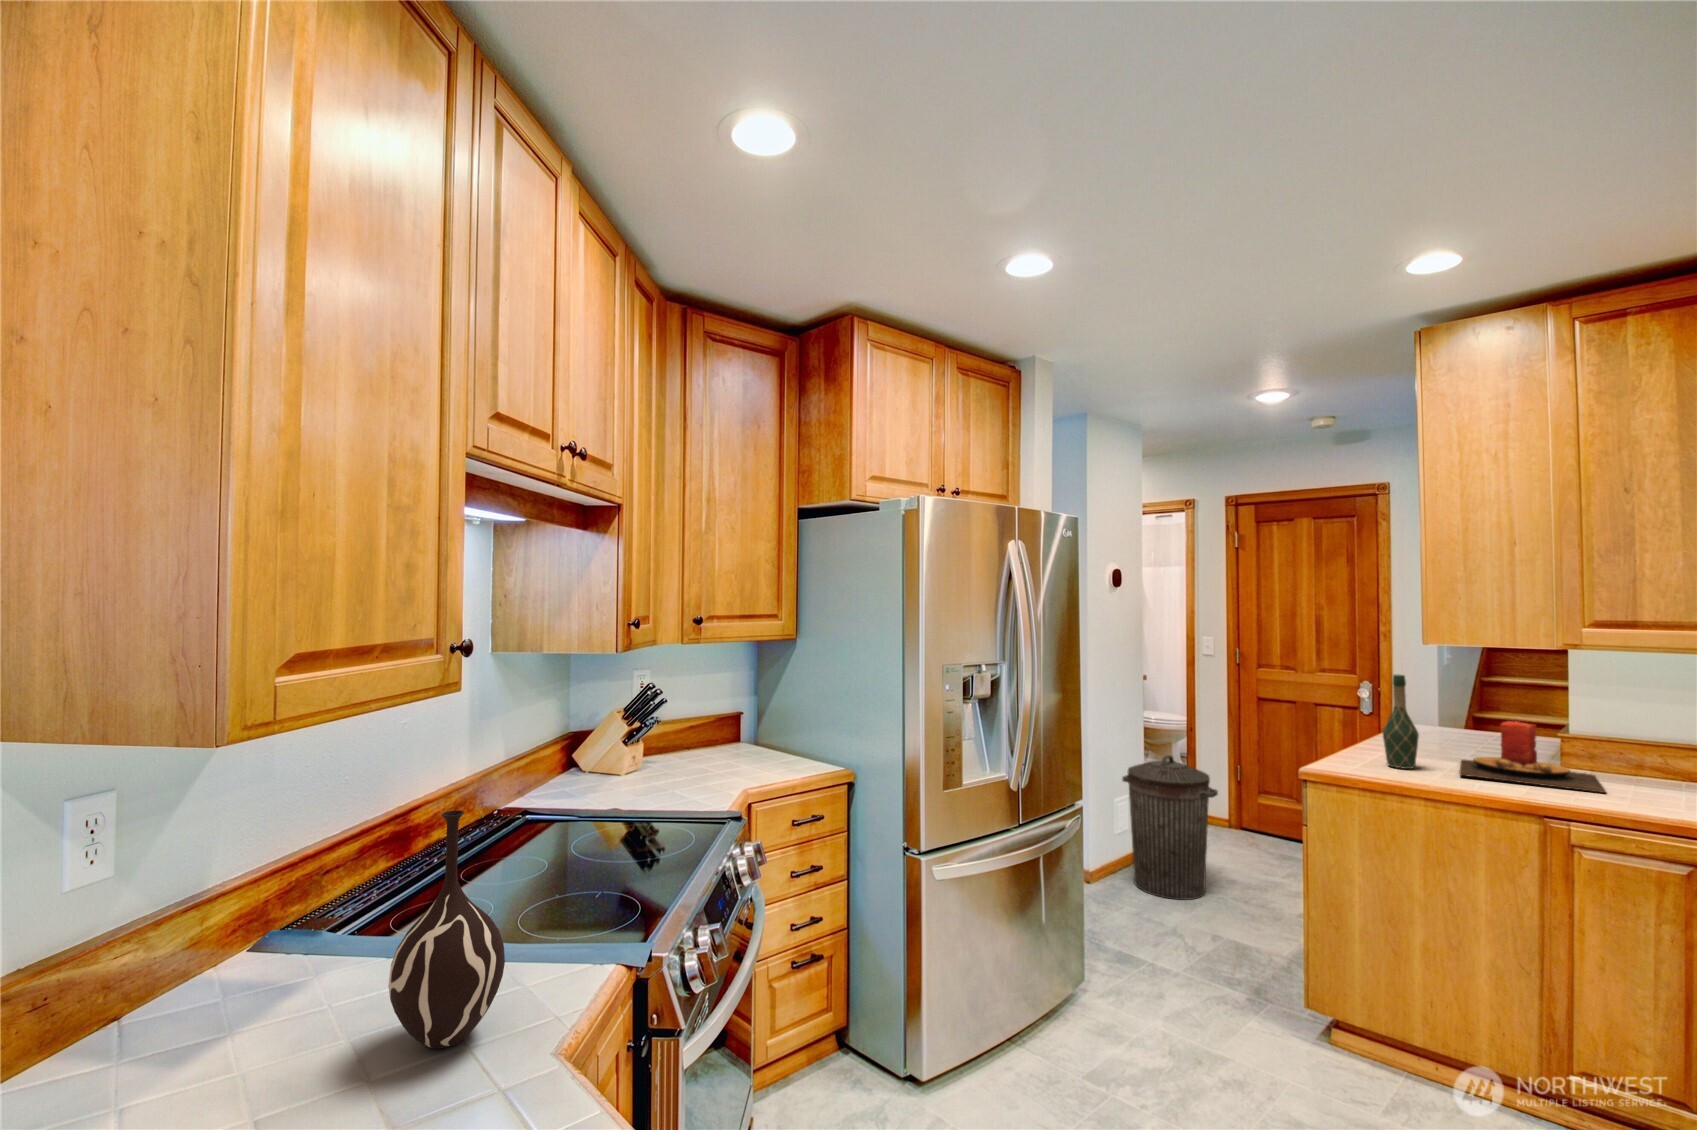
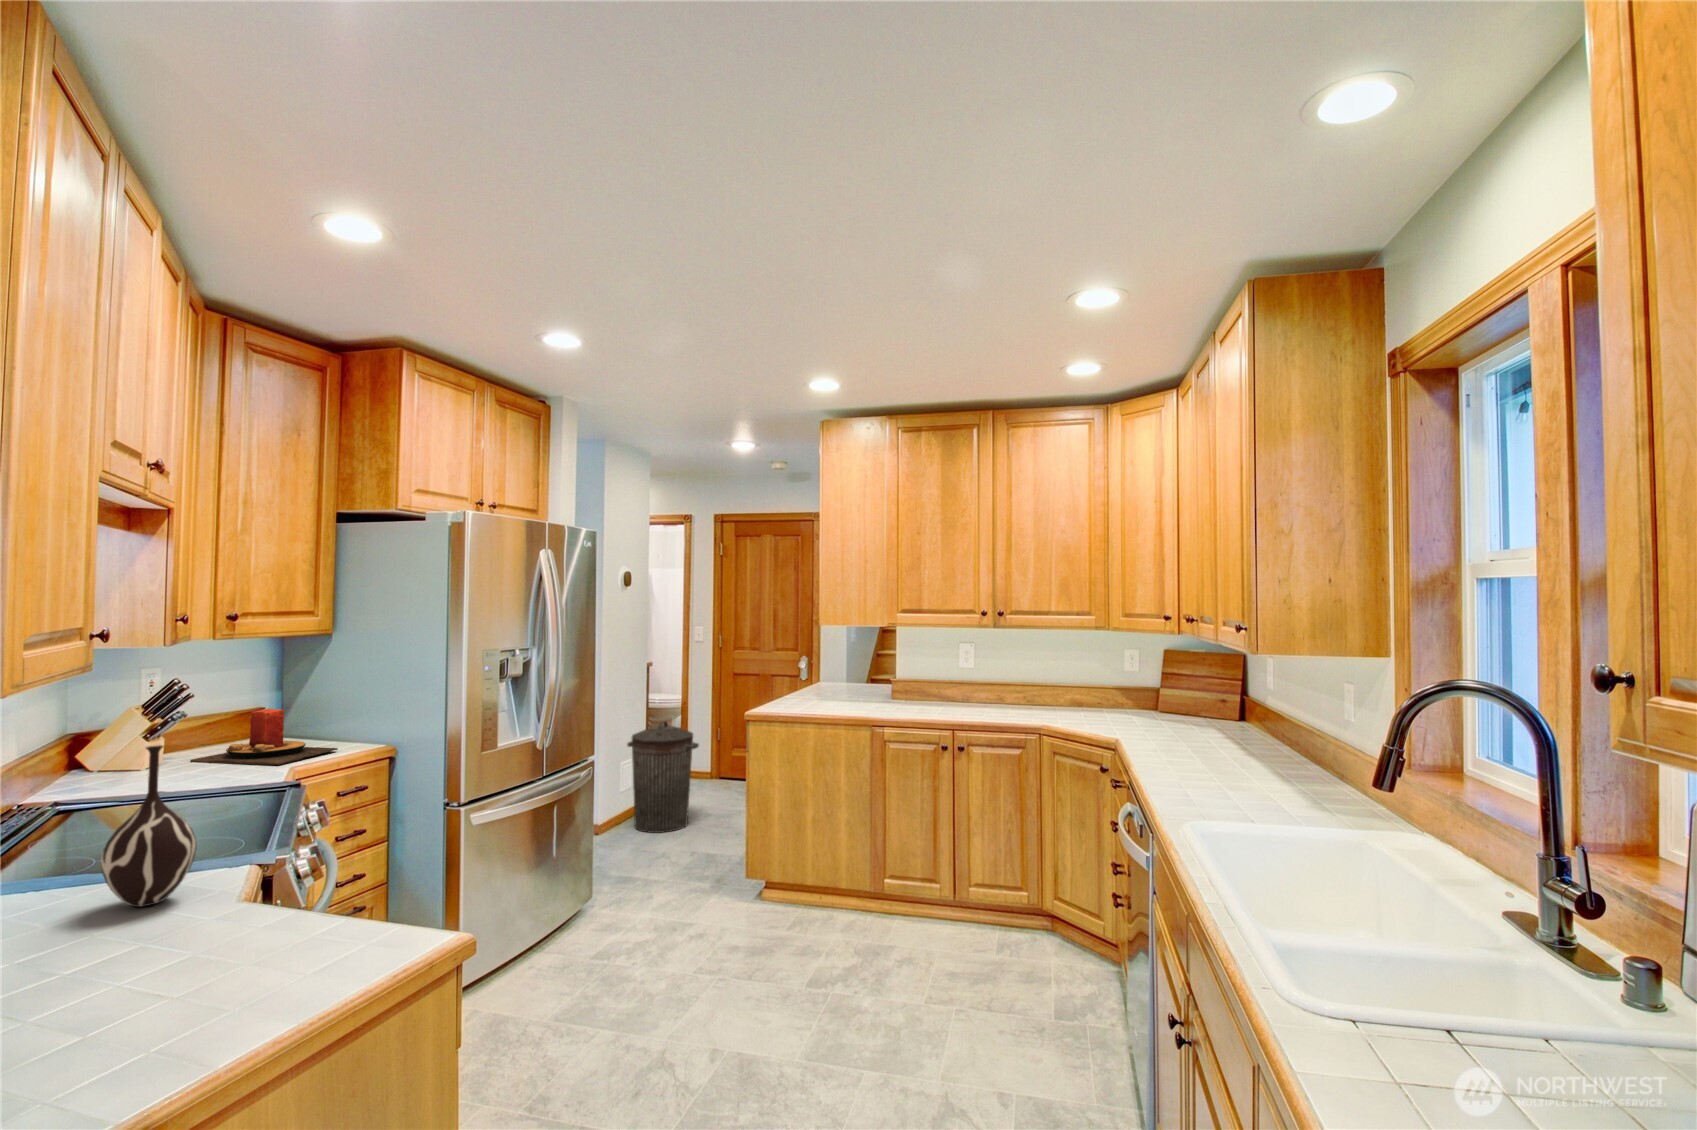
wine bottle: present [1382,674,1419,769] -> none [791,645,810,705]
candle: present [1459,721,1606,793] -> present [190,709,338,765]

